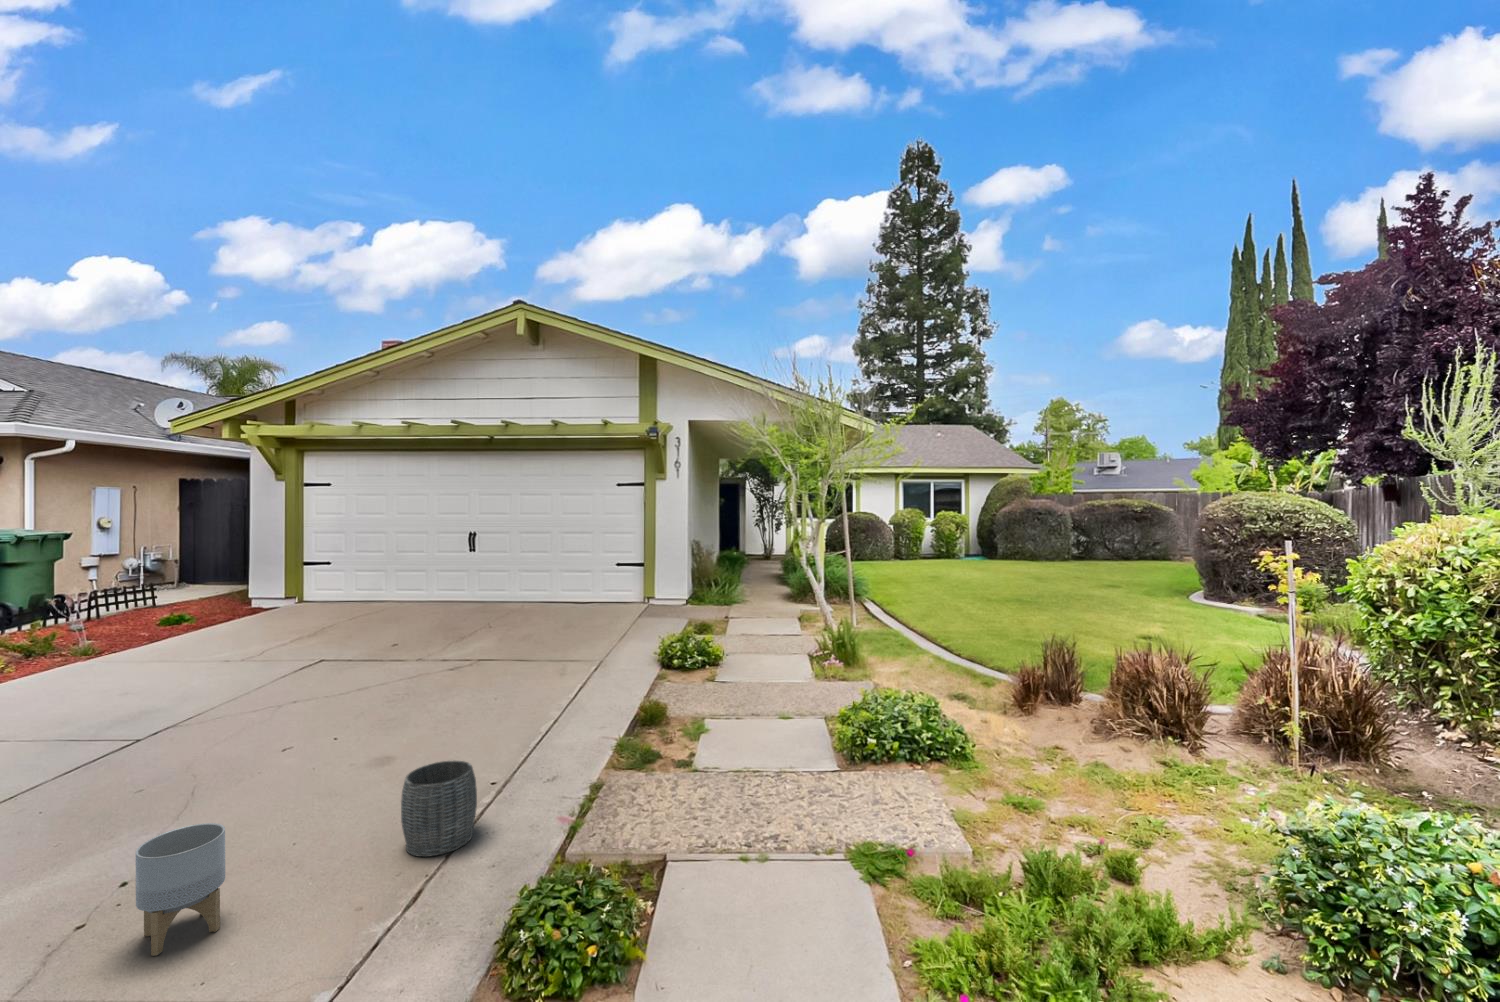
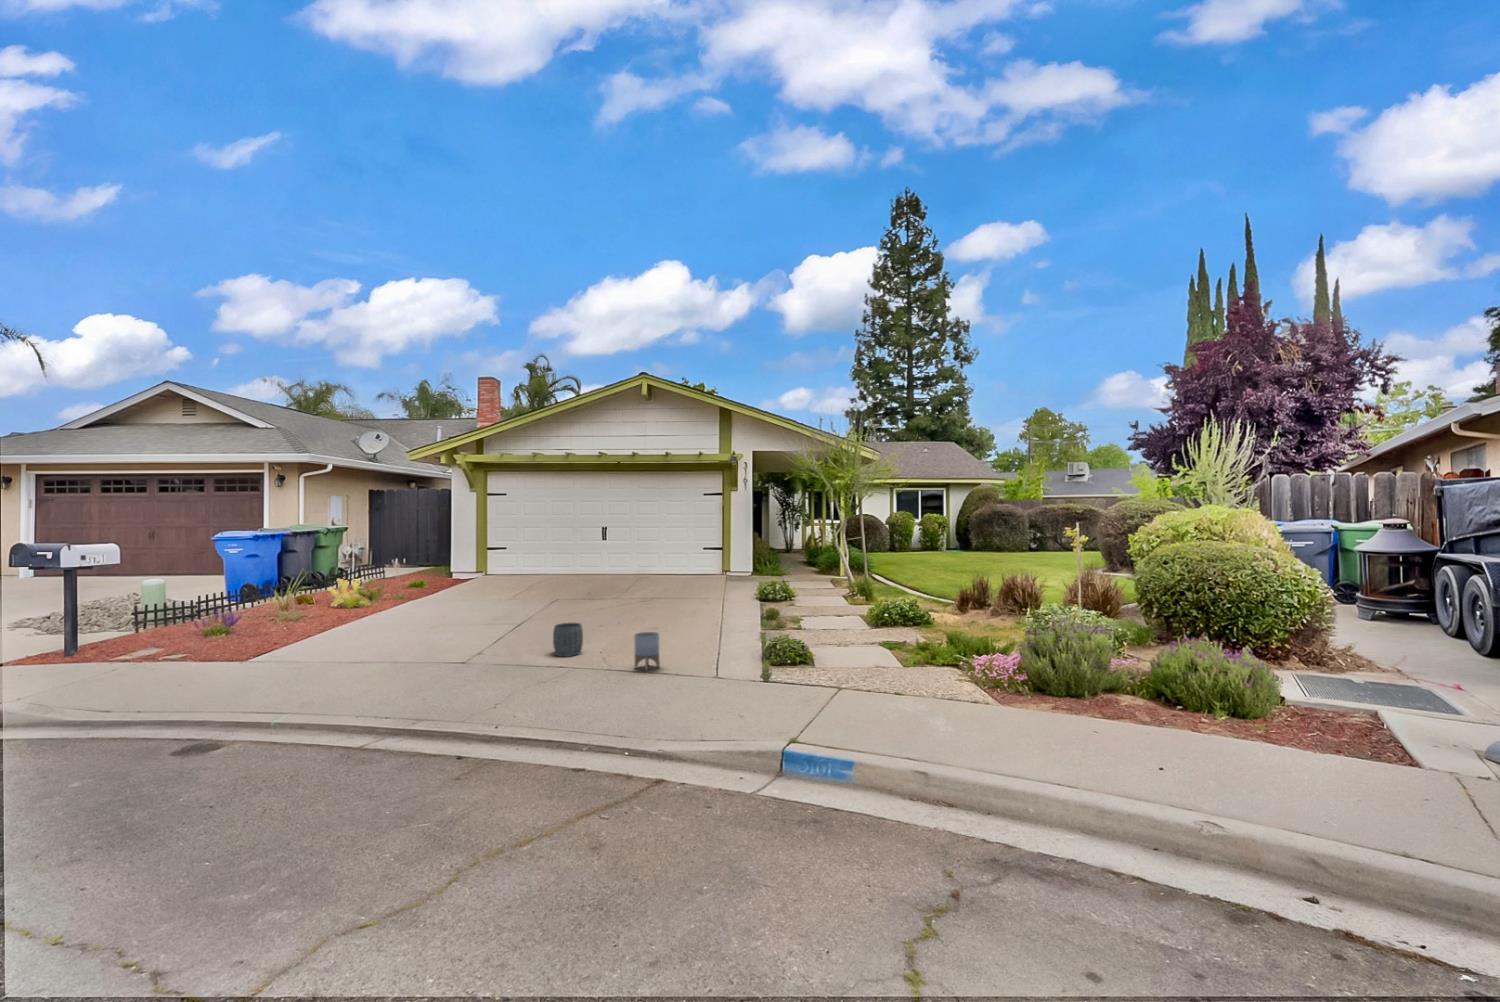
woven basket: present [401,761,477,857] -> present [553,623,583,657]

